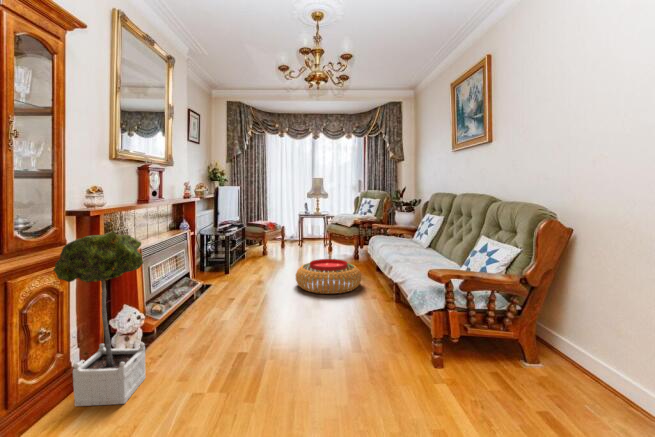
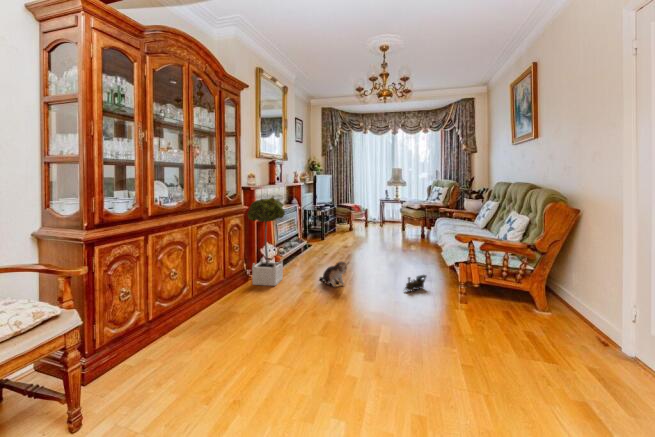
pouf: present [296,259,361,294] -> none [371,231,422,254]
plush toy: none [216,343,270,392] -> present [320,261,349,287]
toy train: none [365,349,398,391] -> present [405,275,426,292]

